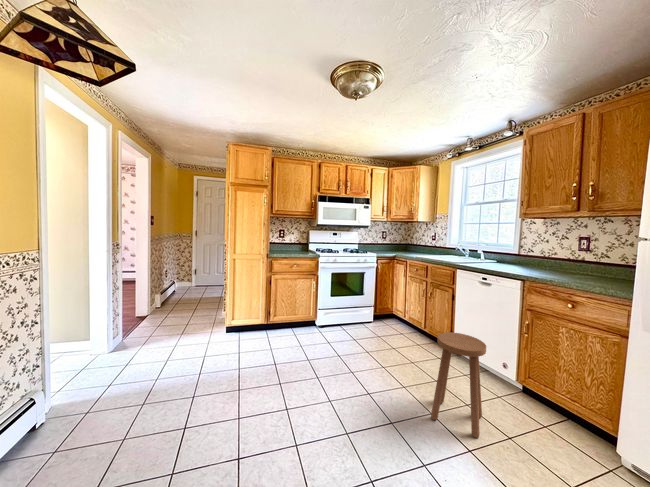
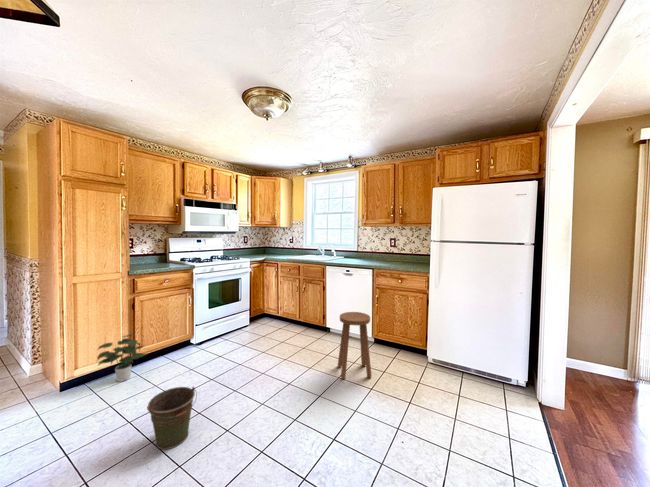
potted plant: none [240,303,273,338] -> present [97,334,145,382]
bucket: none [225,353,265,403] -> present [147,387,197,449]

